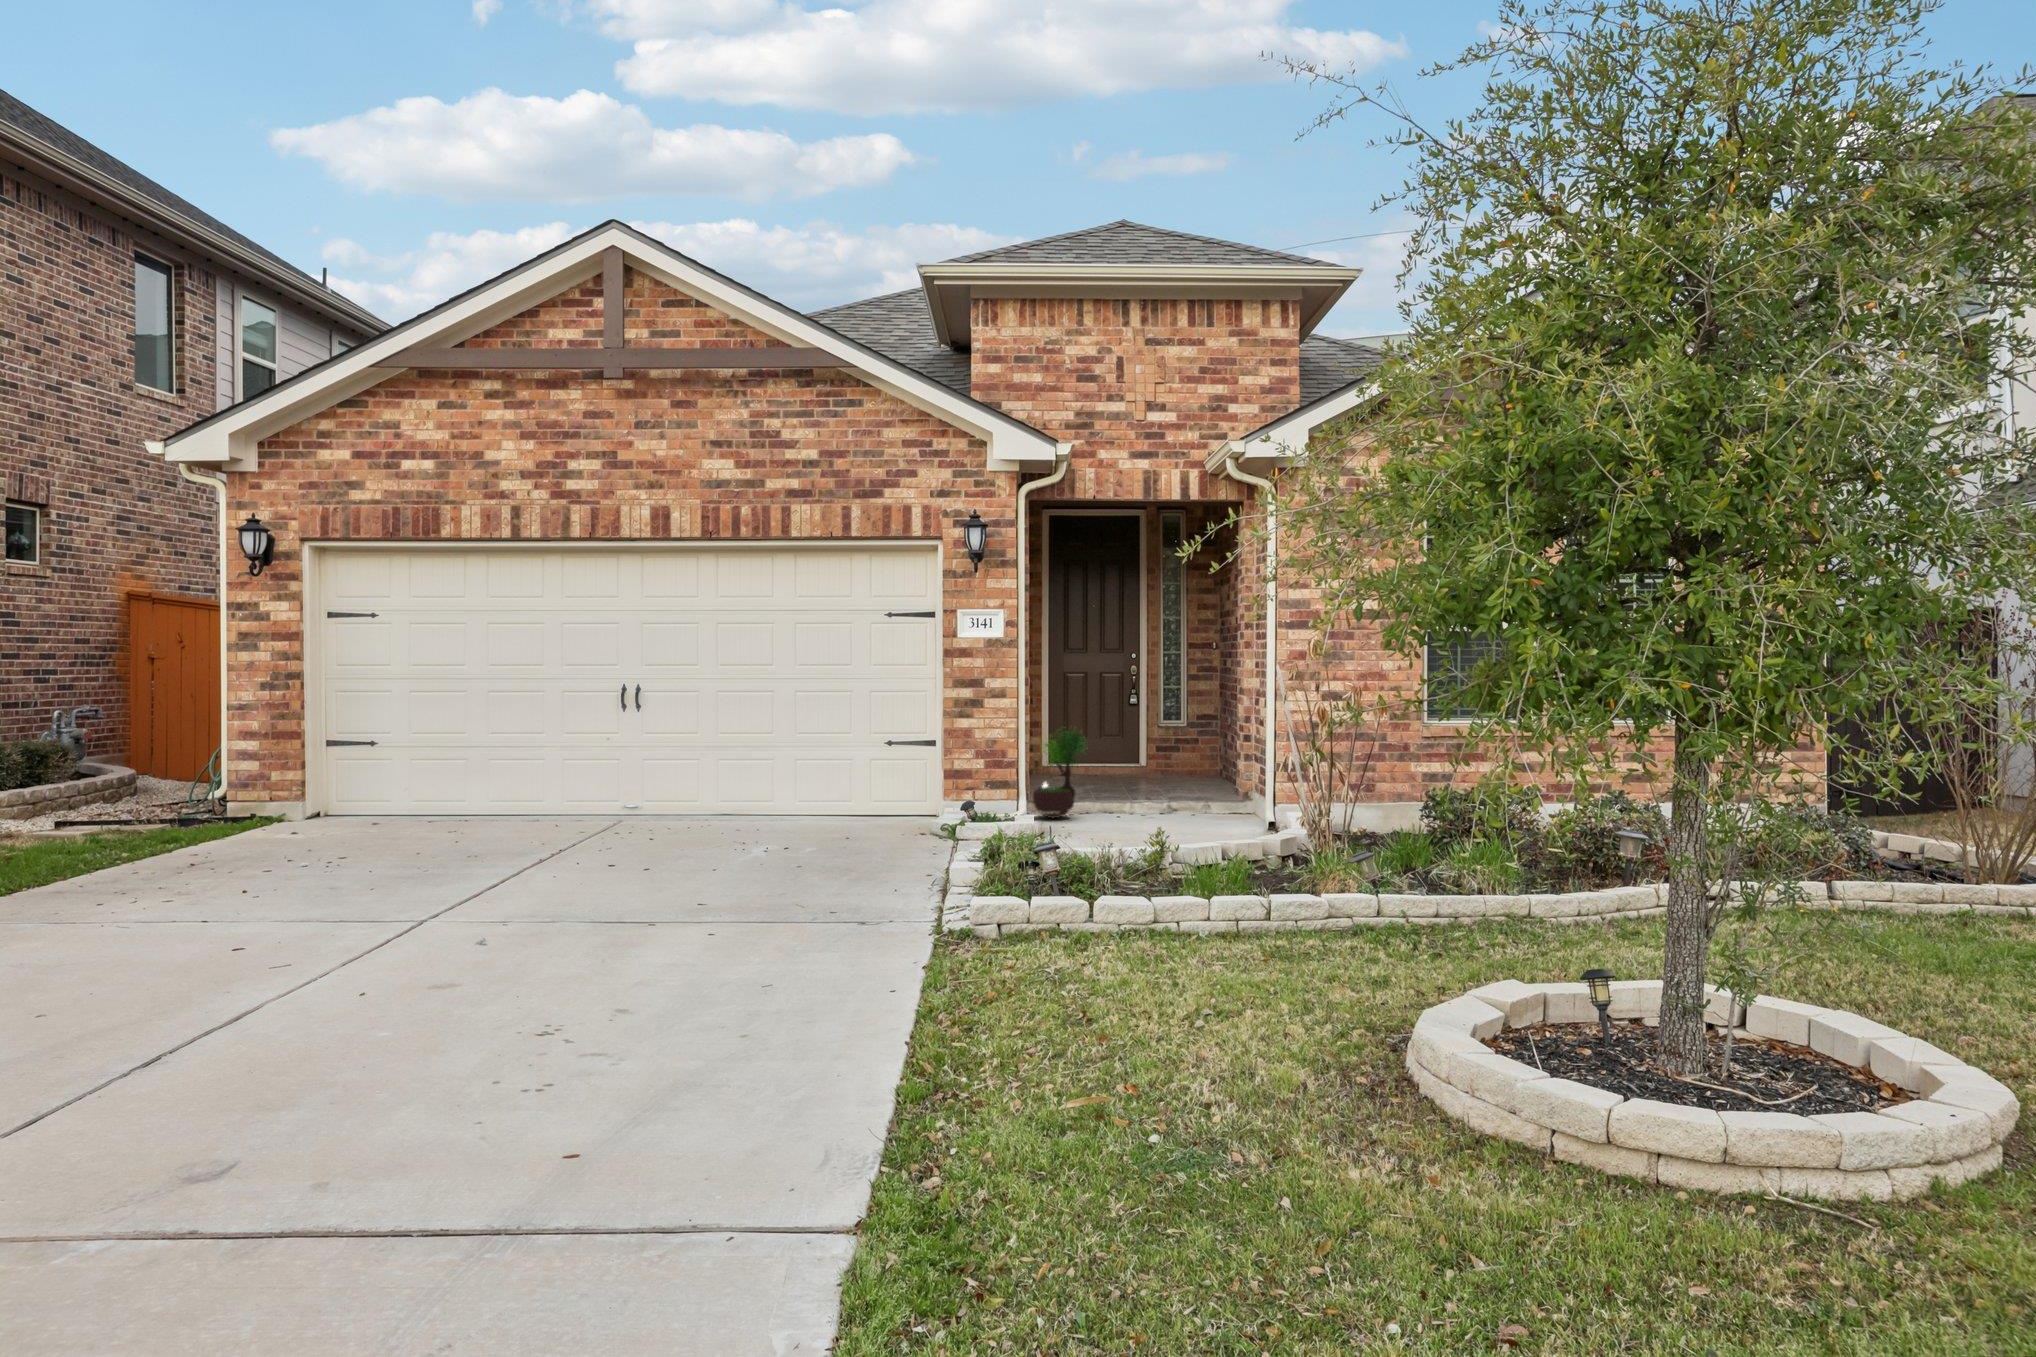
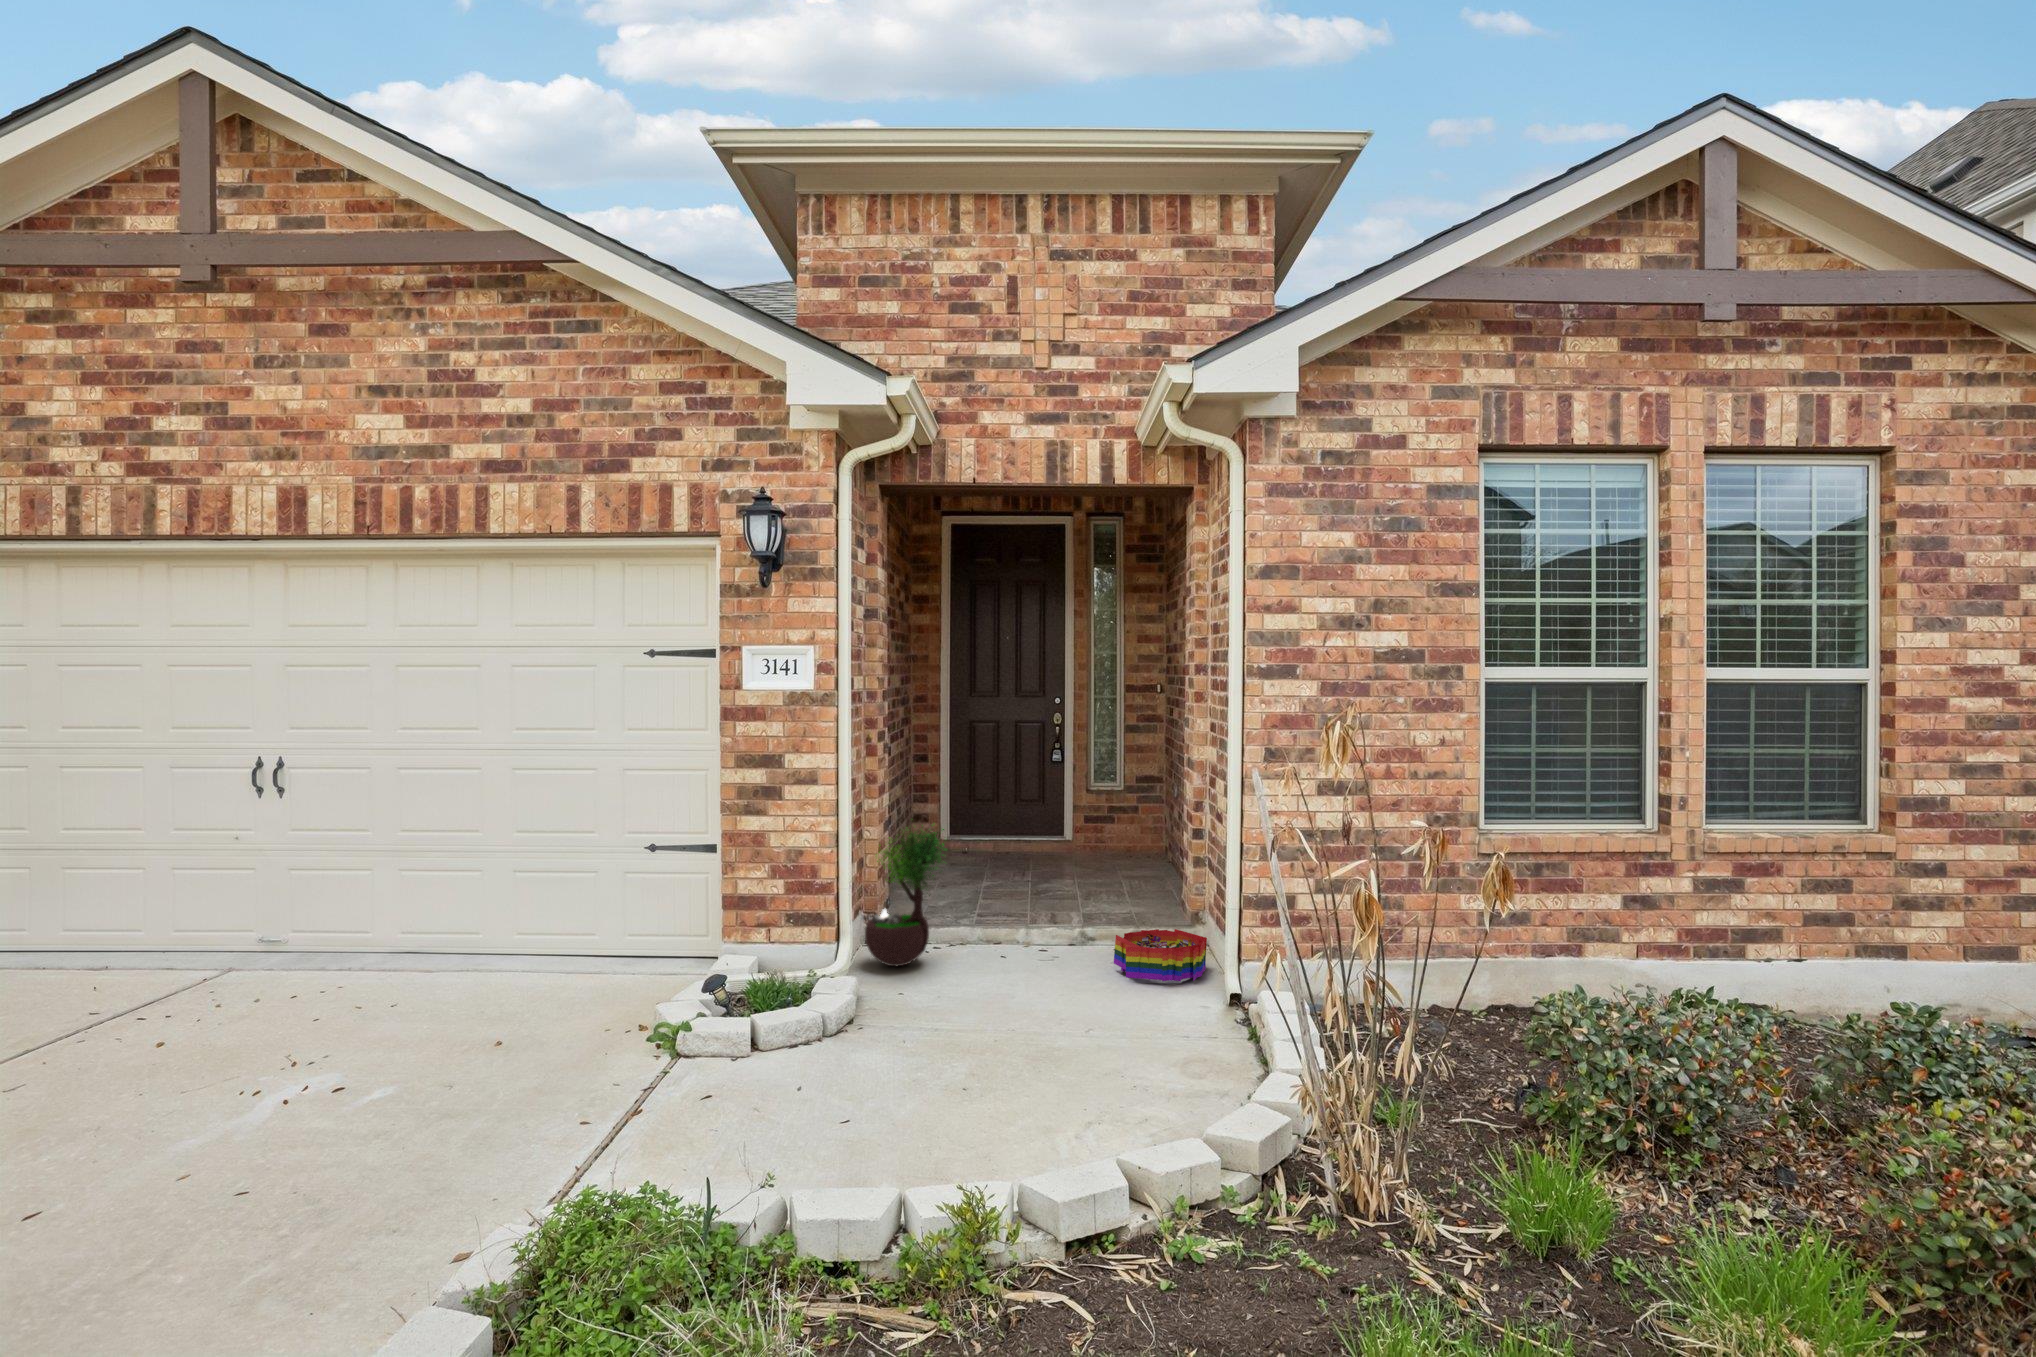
storage bin: none [1195,795,1254,819] -> present [1114,929,1207,981]

